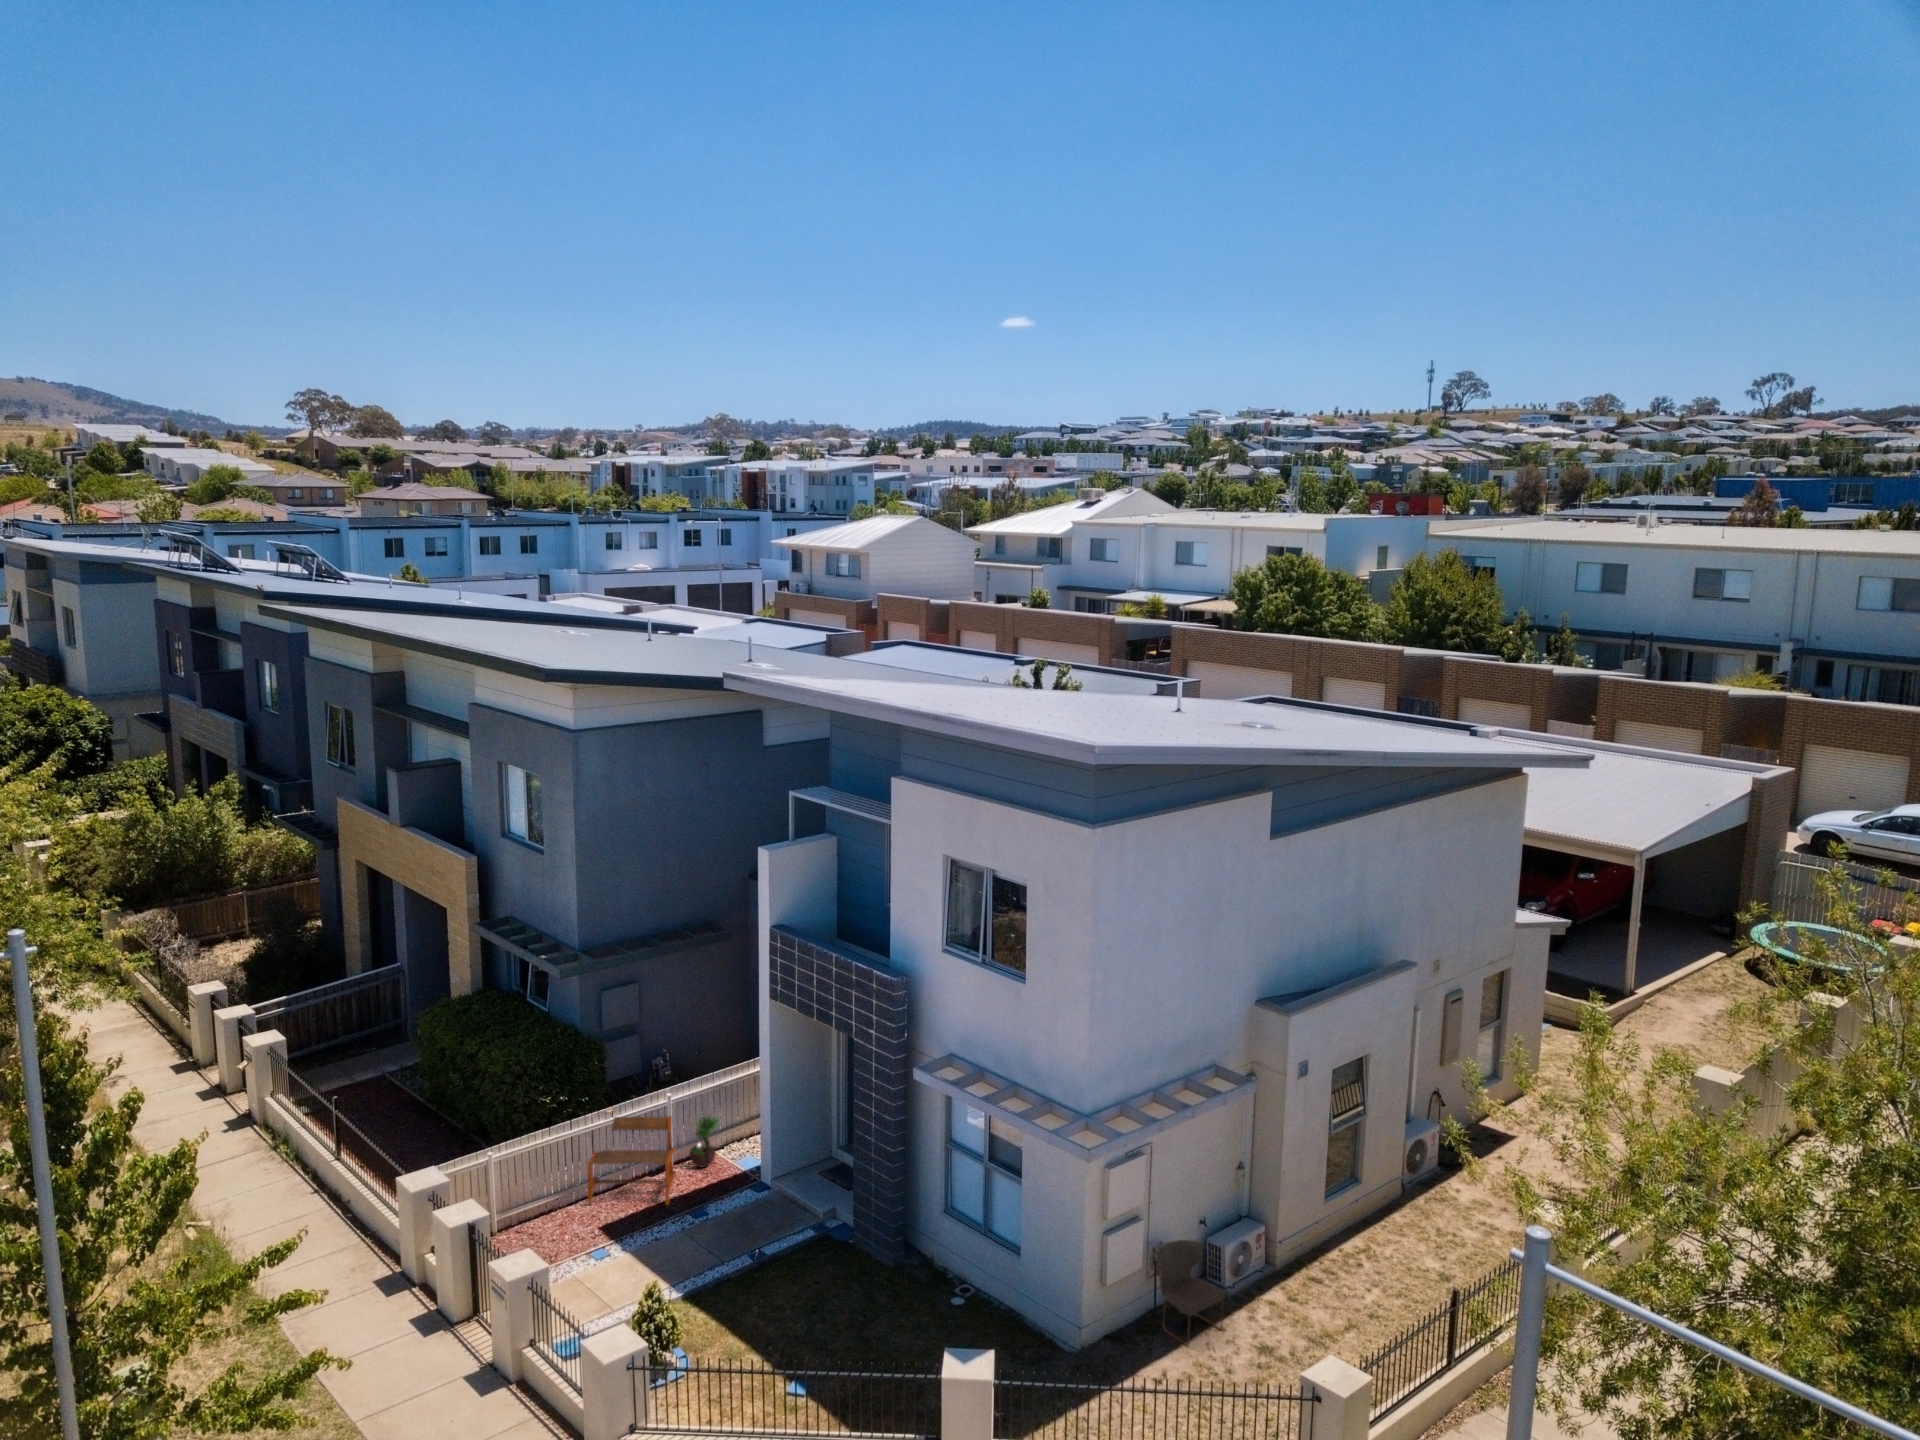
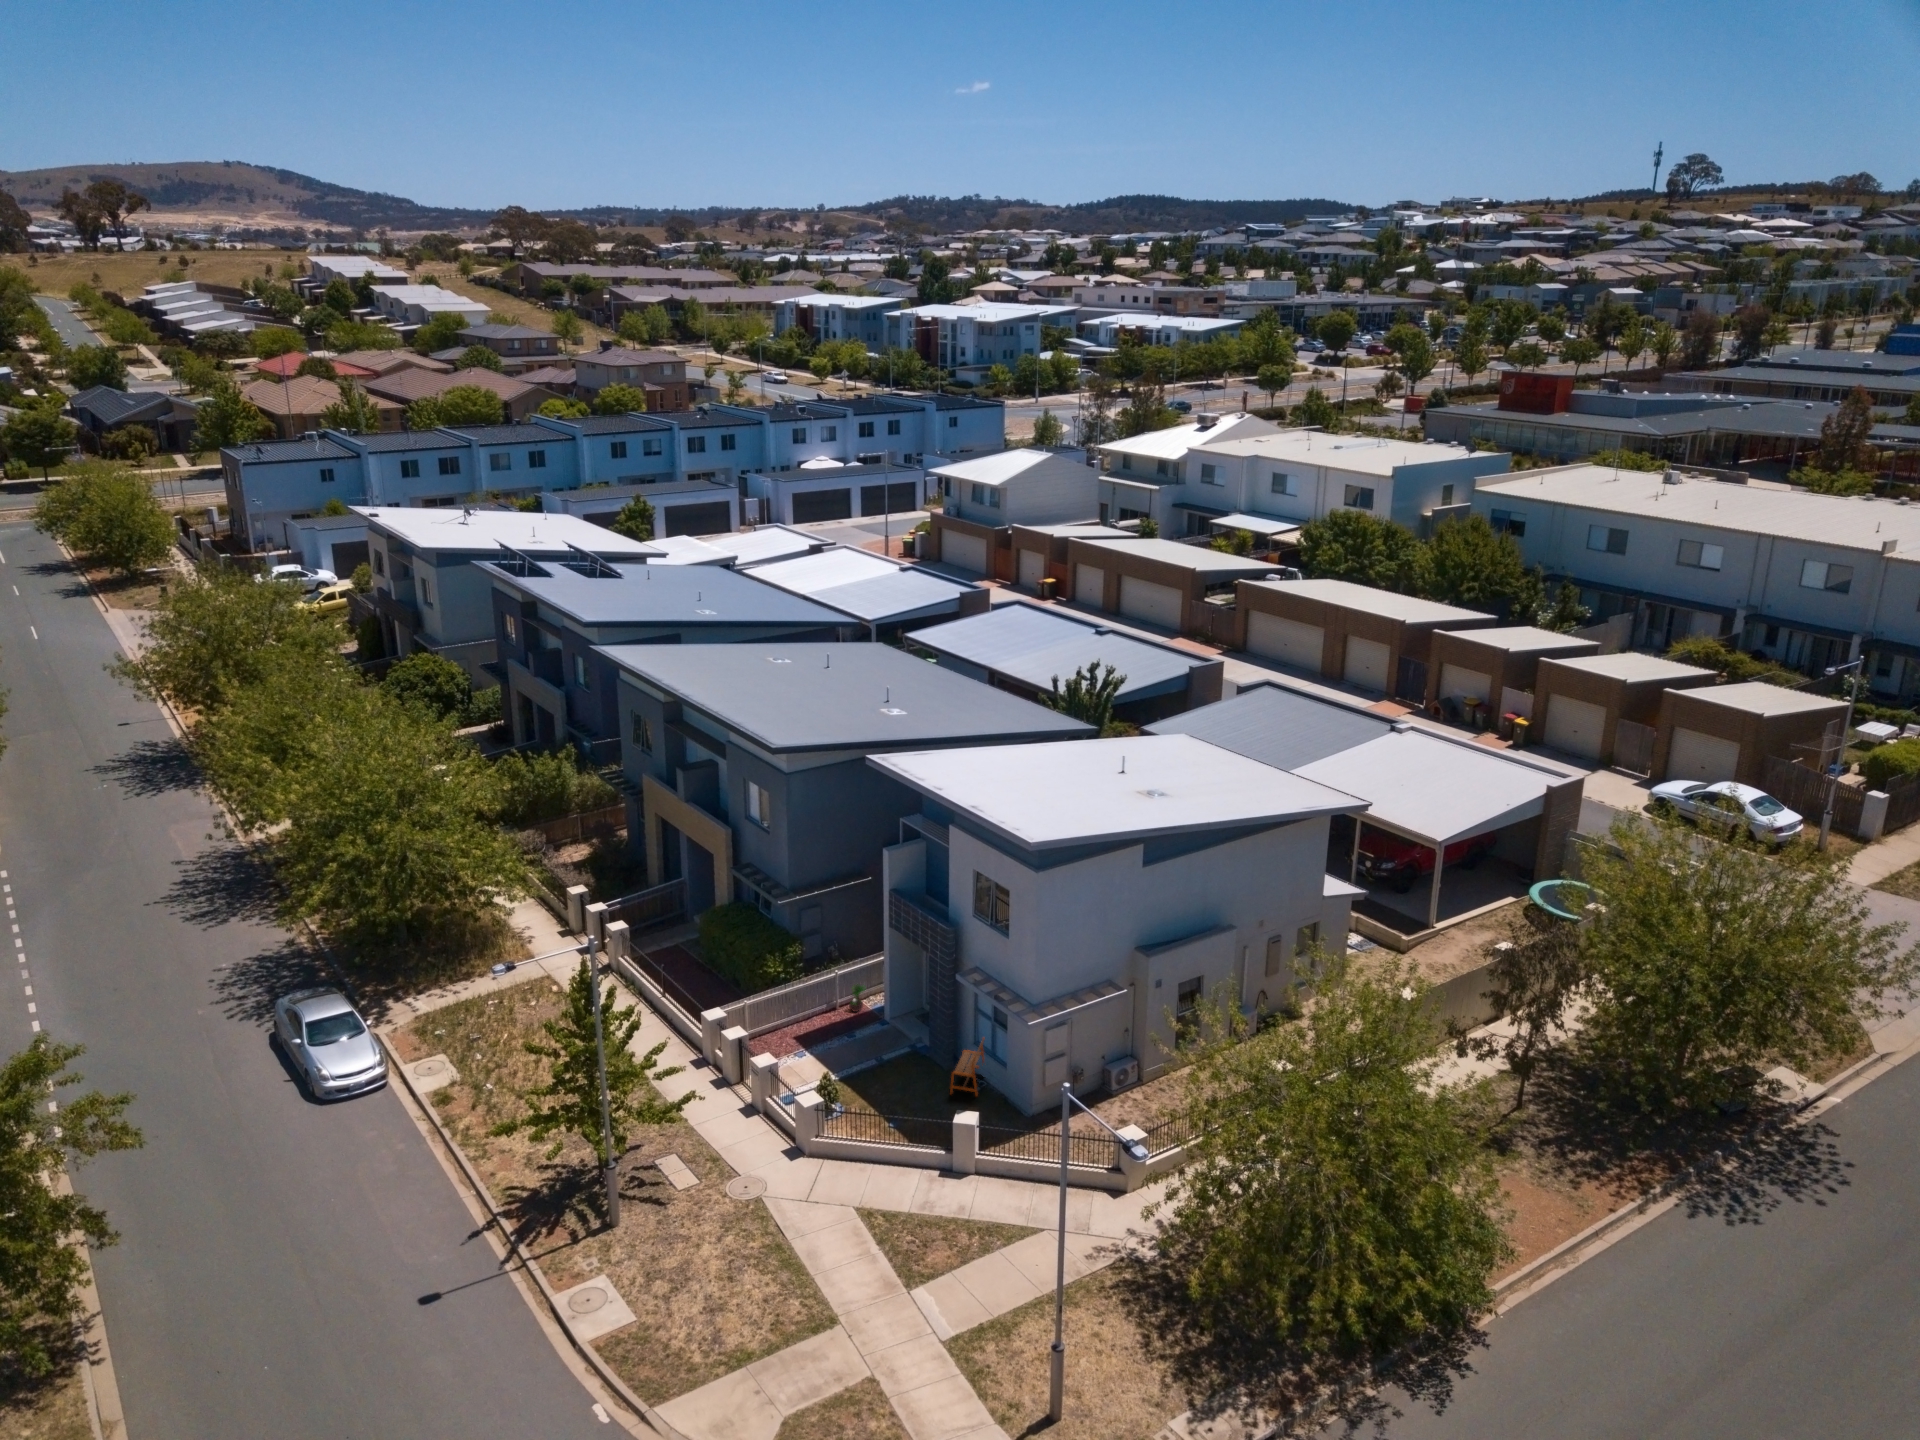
bench: present [588,1116,676,1205] -> present [950,1038,984,1096]
chair: present [1157,1240,1225,1346] -> none [1074,1066,1108,1117]

